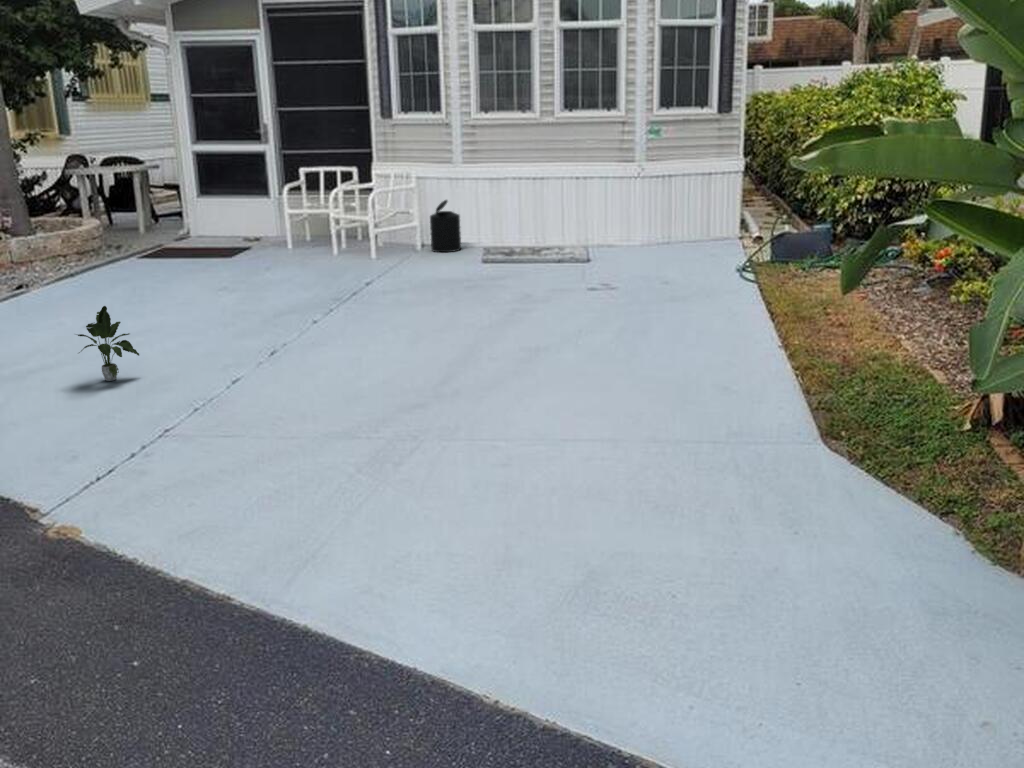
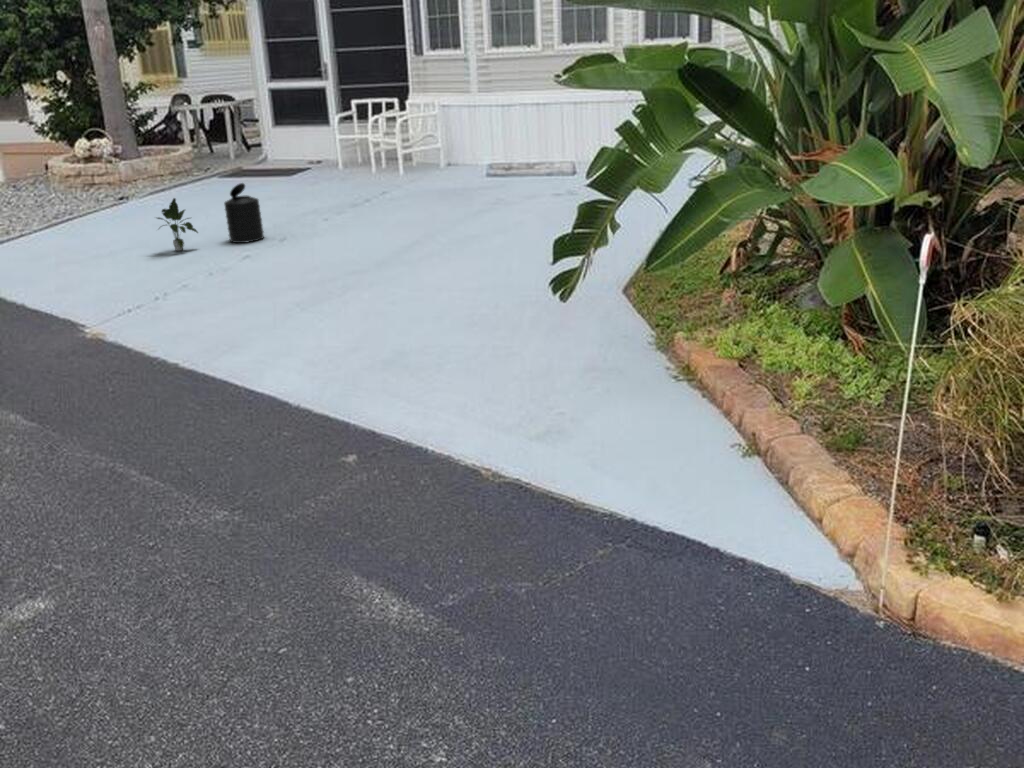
trash can: present [430,200,461,252] -> present [224,183,264,243]

